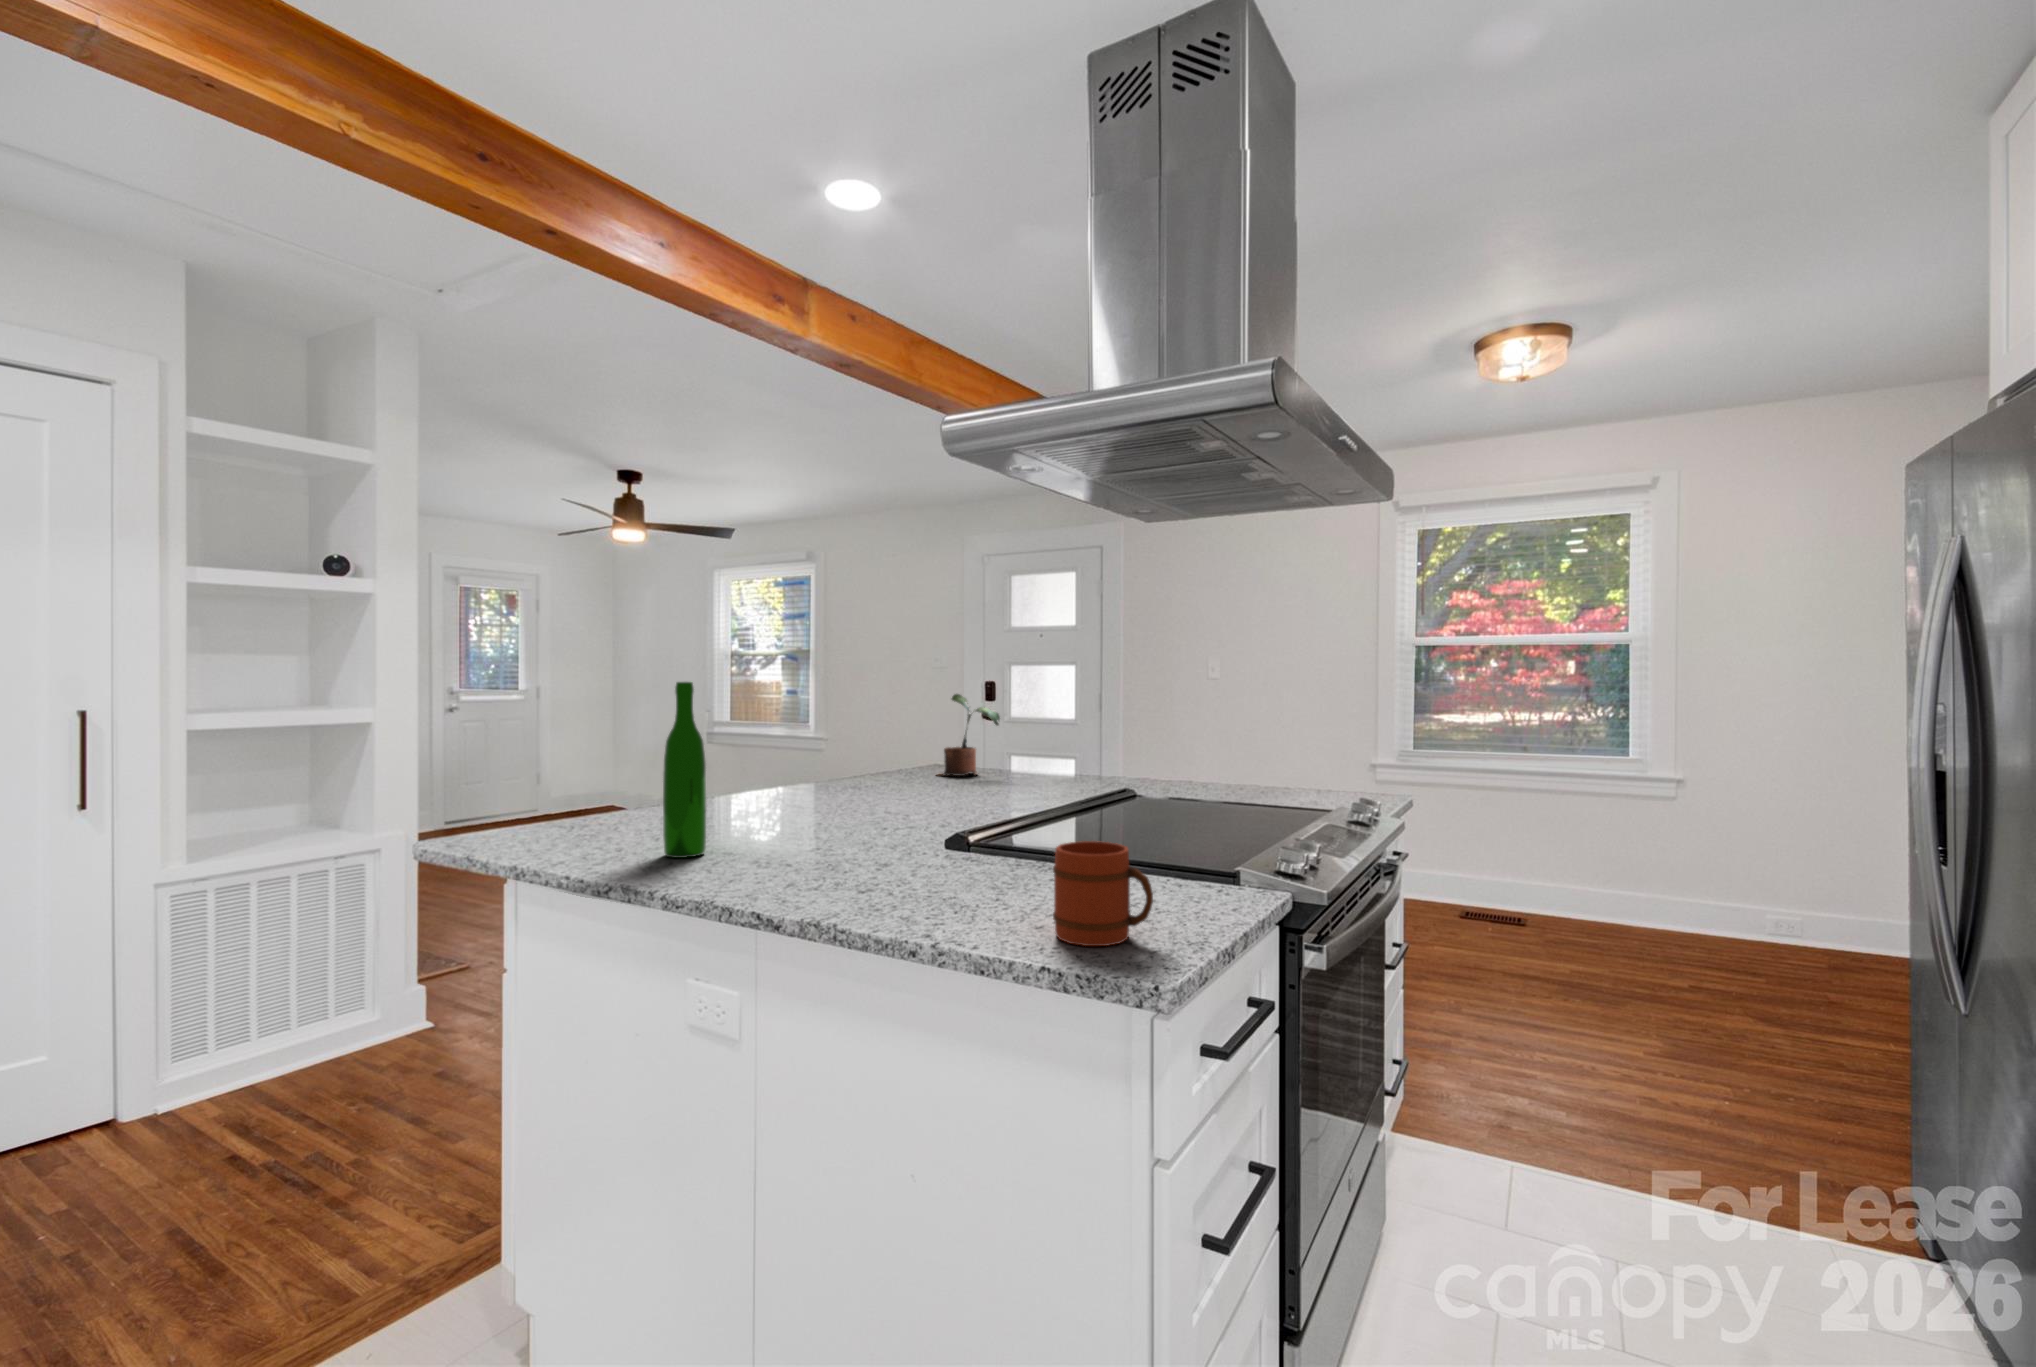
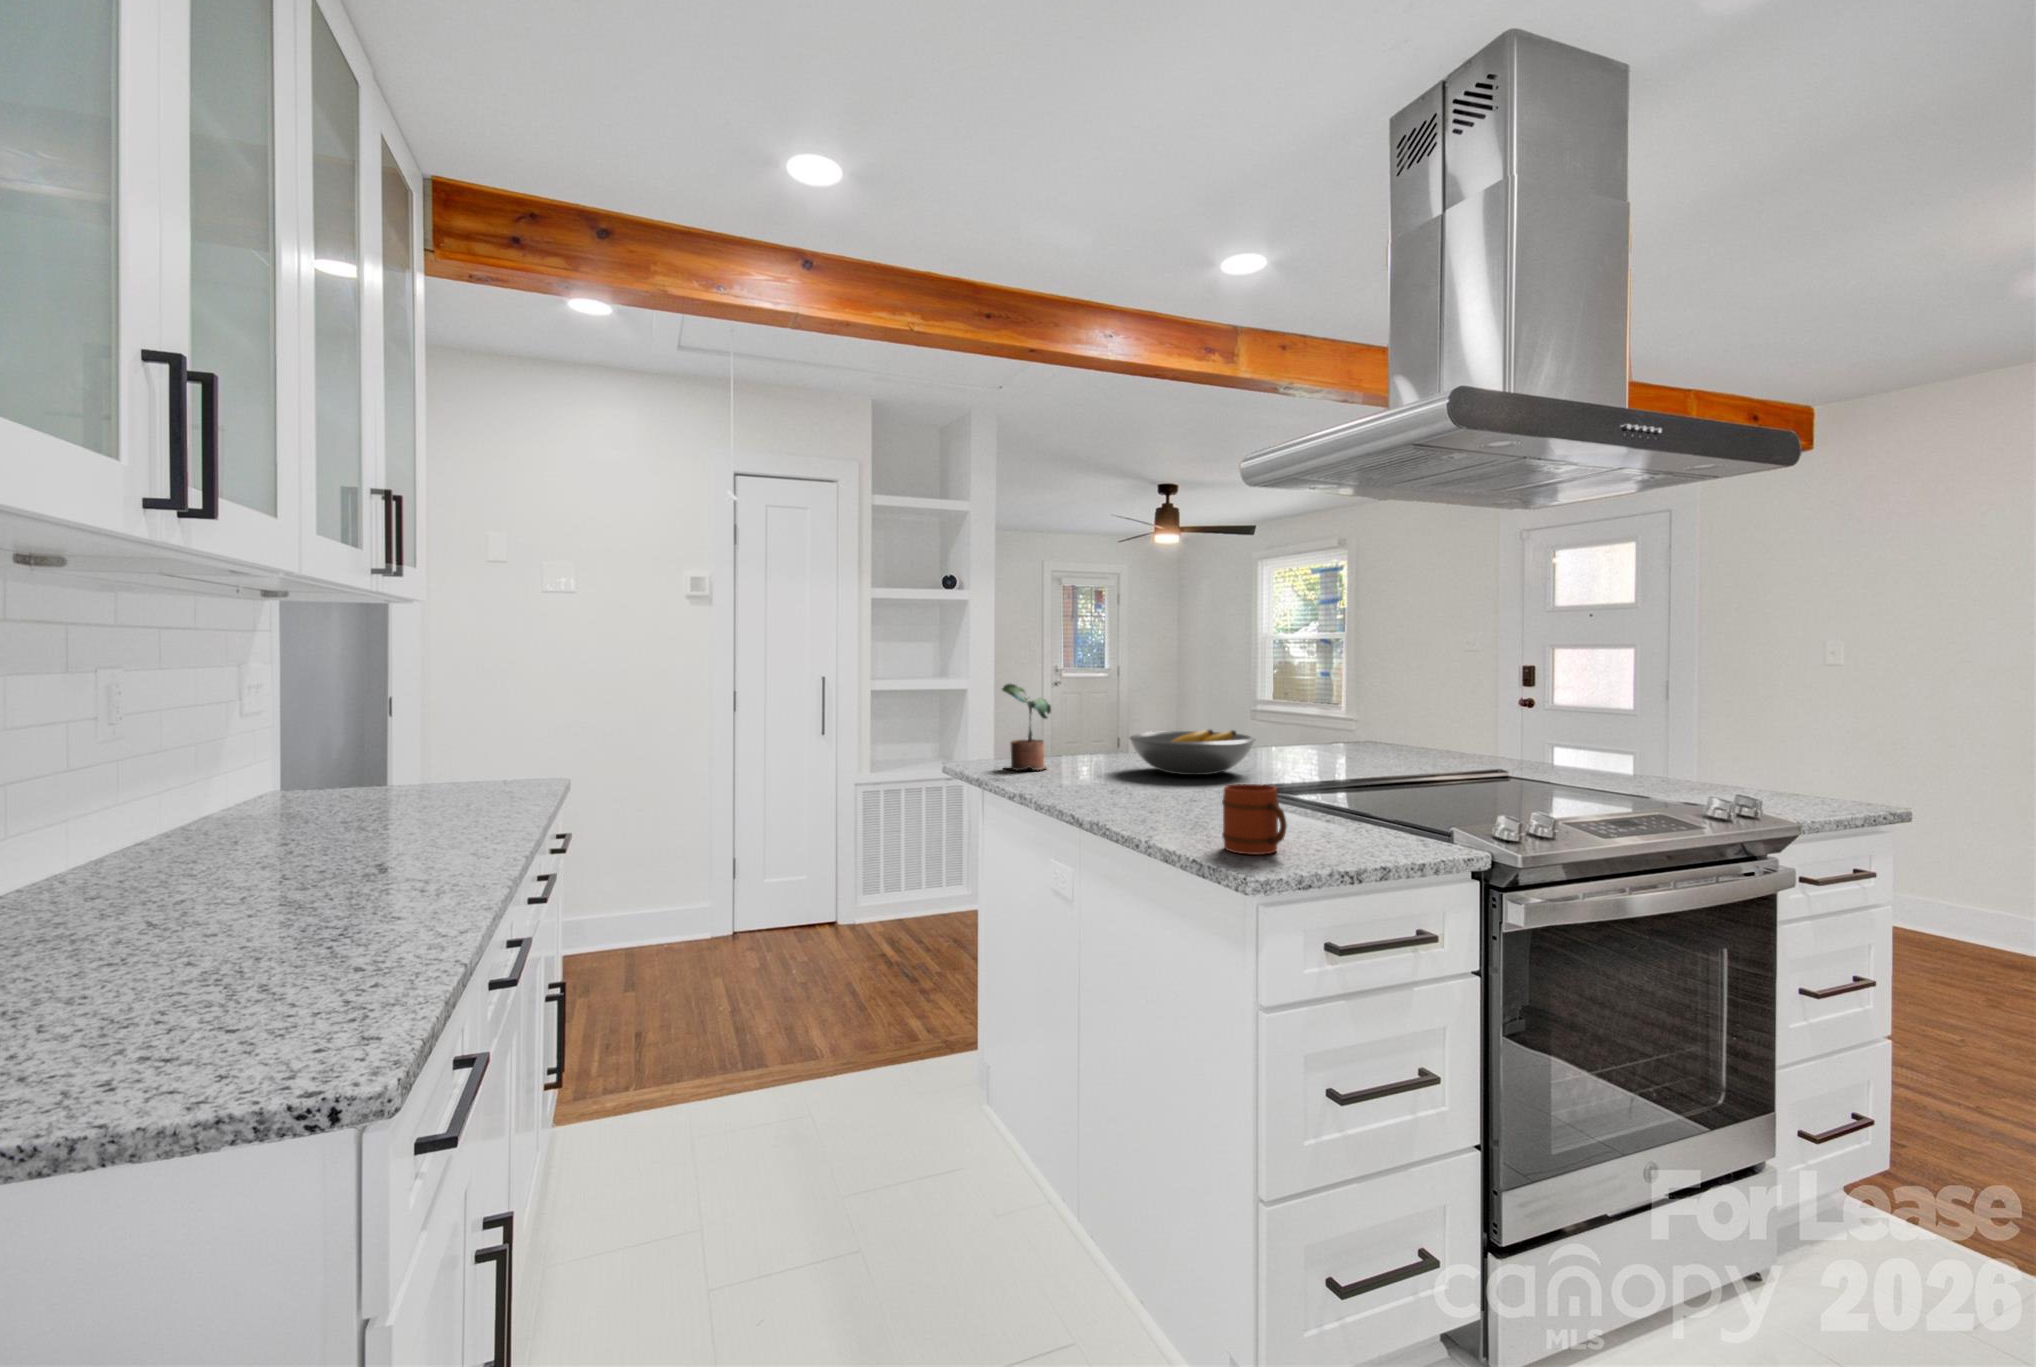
wine bottle: present [663,682,706,858] -> none [1062,667,1090,785]
potted plant: present [940,694,1000,776] -> present [1002,684,1051,770]
fruit bowl: none [732,763,900,825] -> present [1130,729,1255,775]

